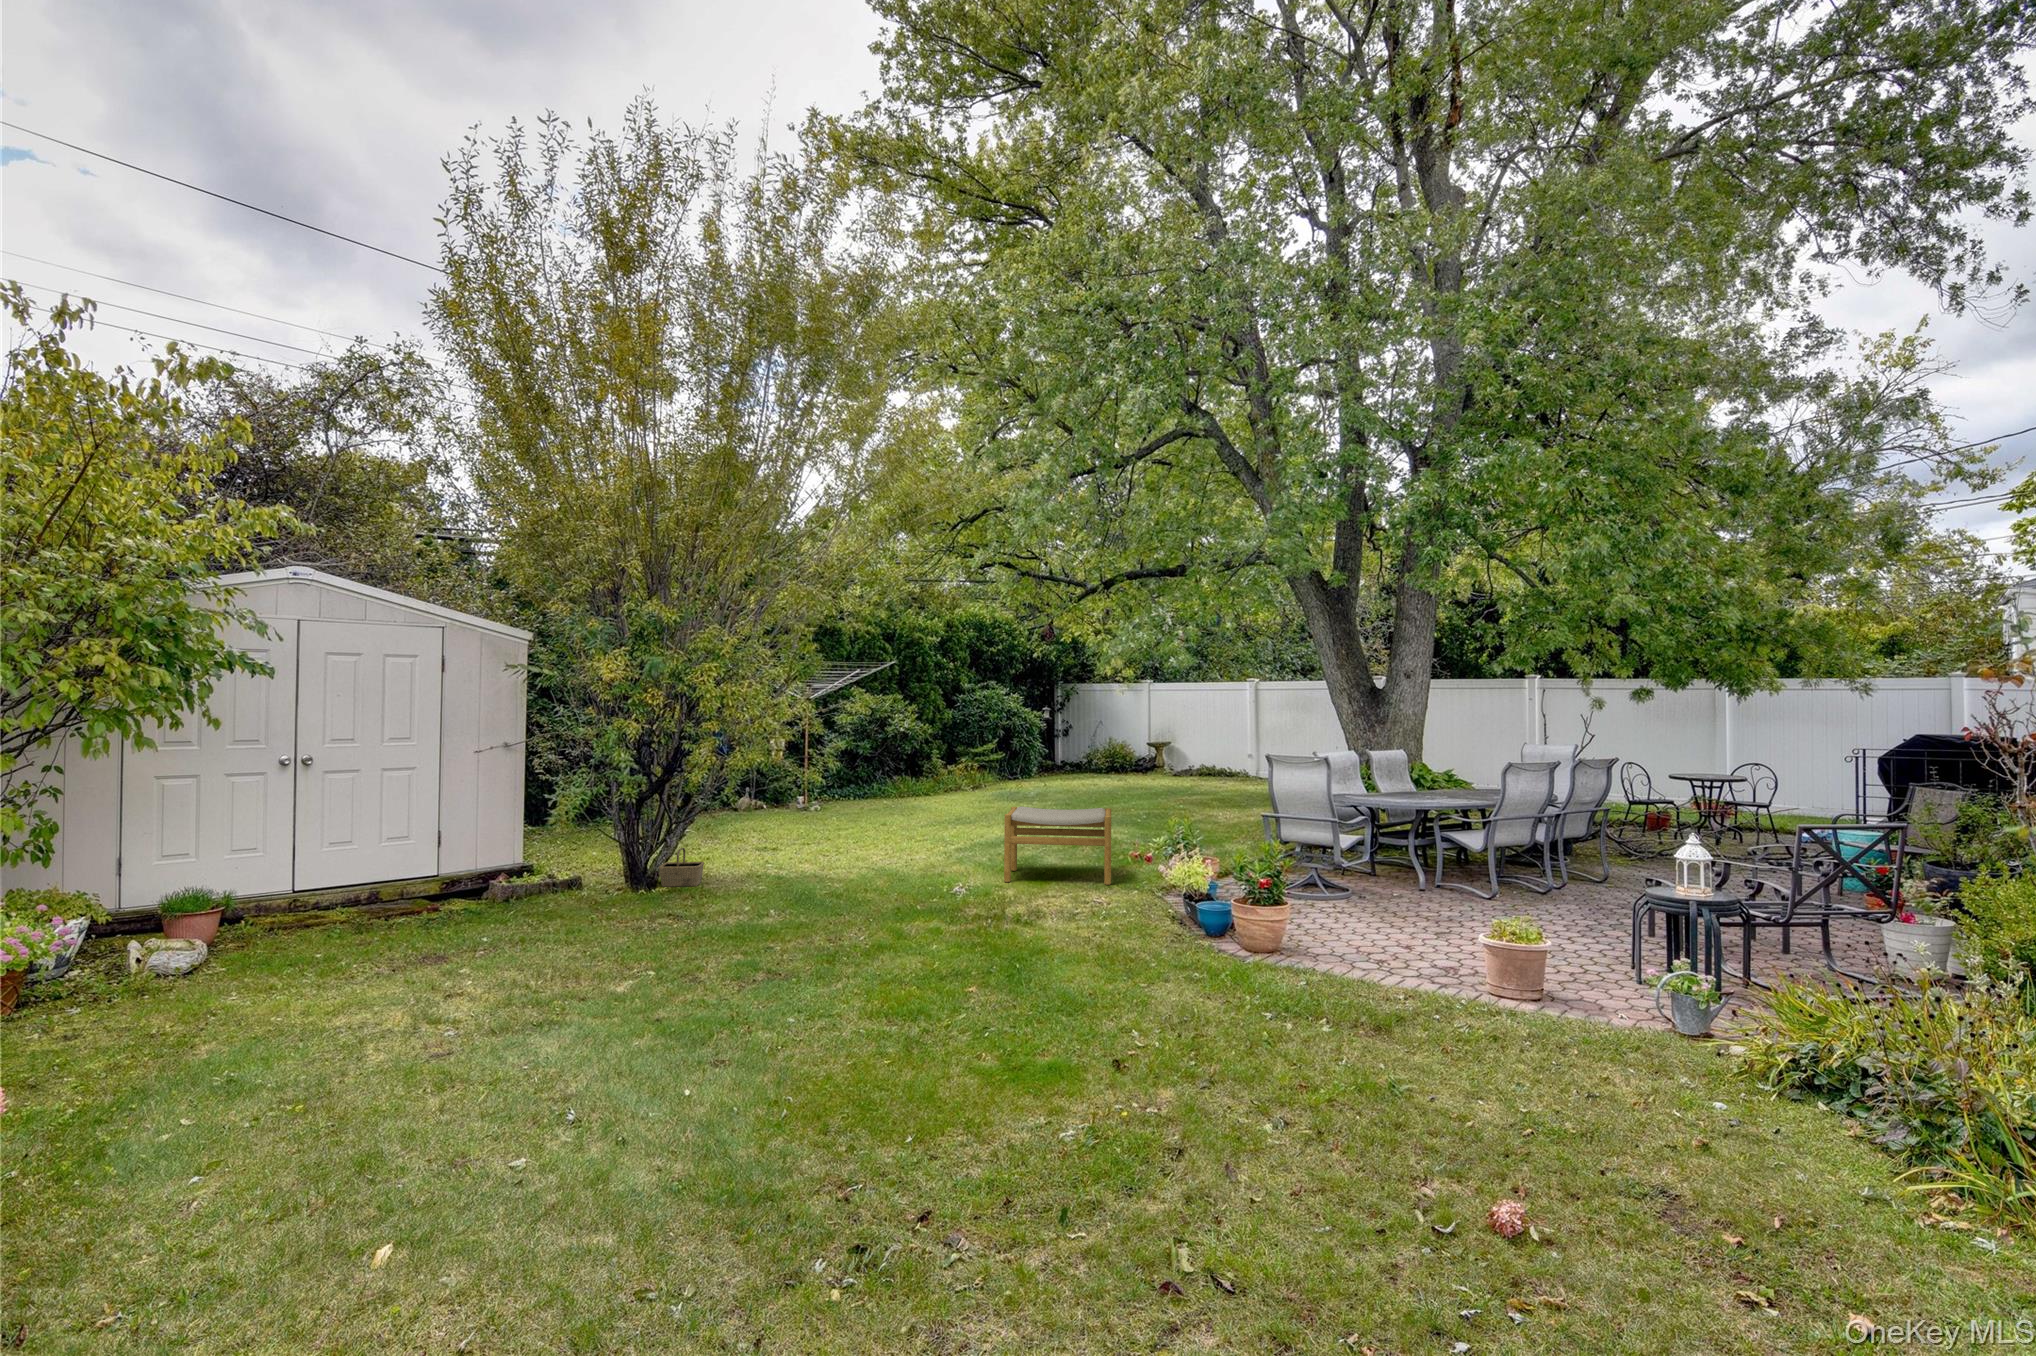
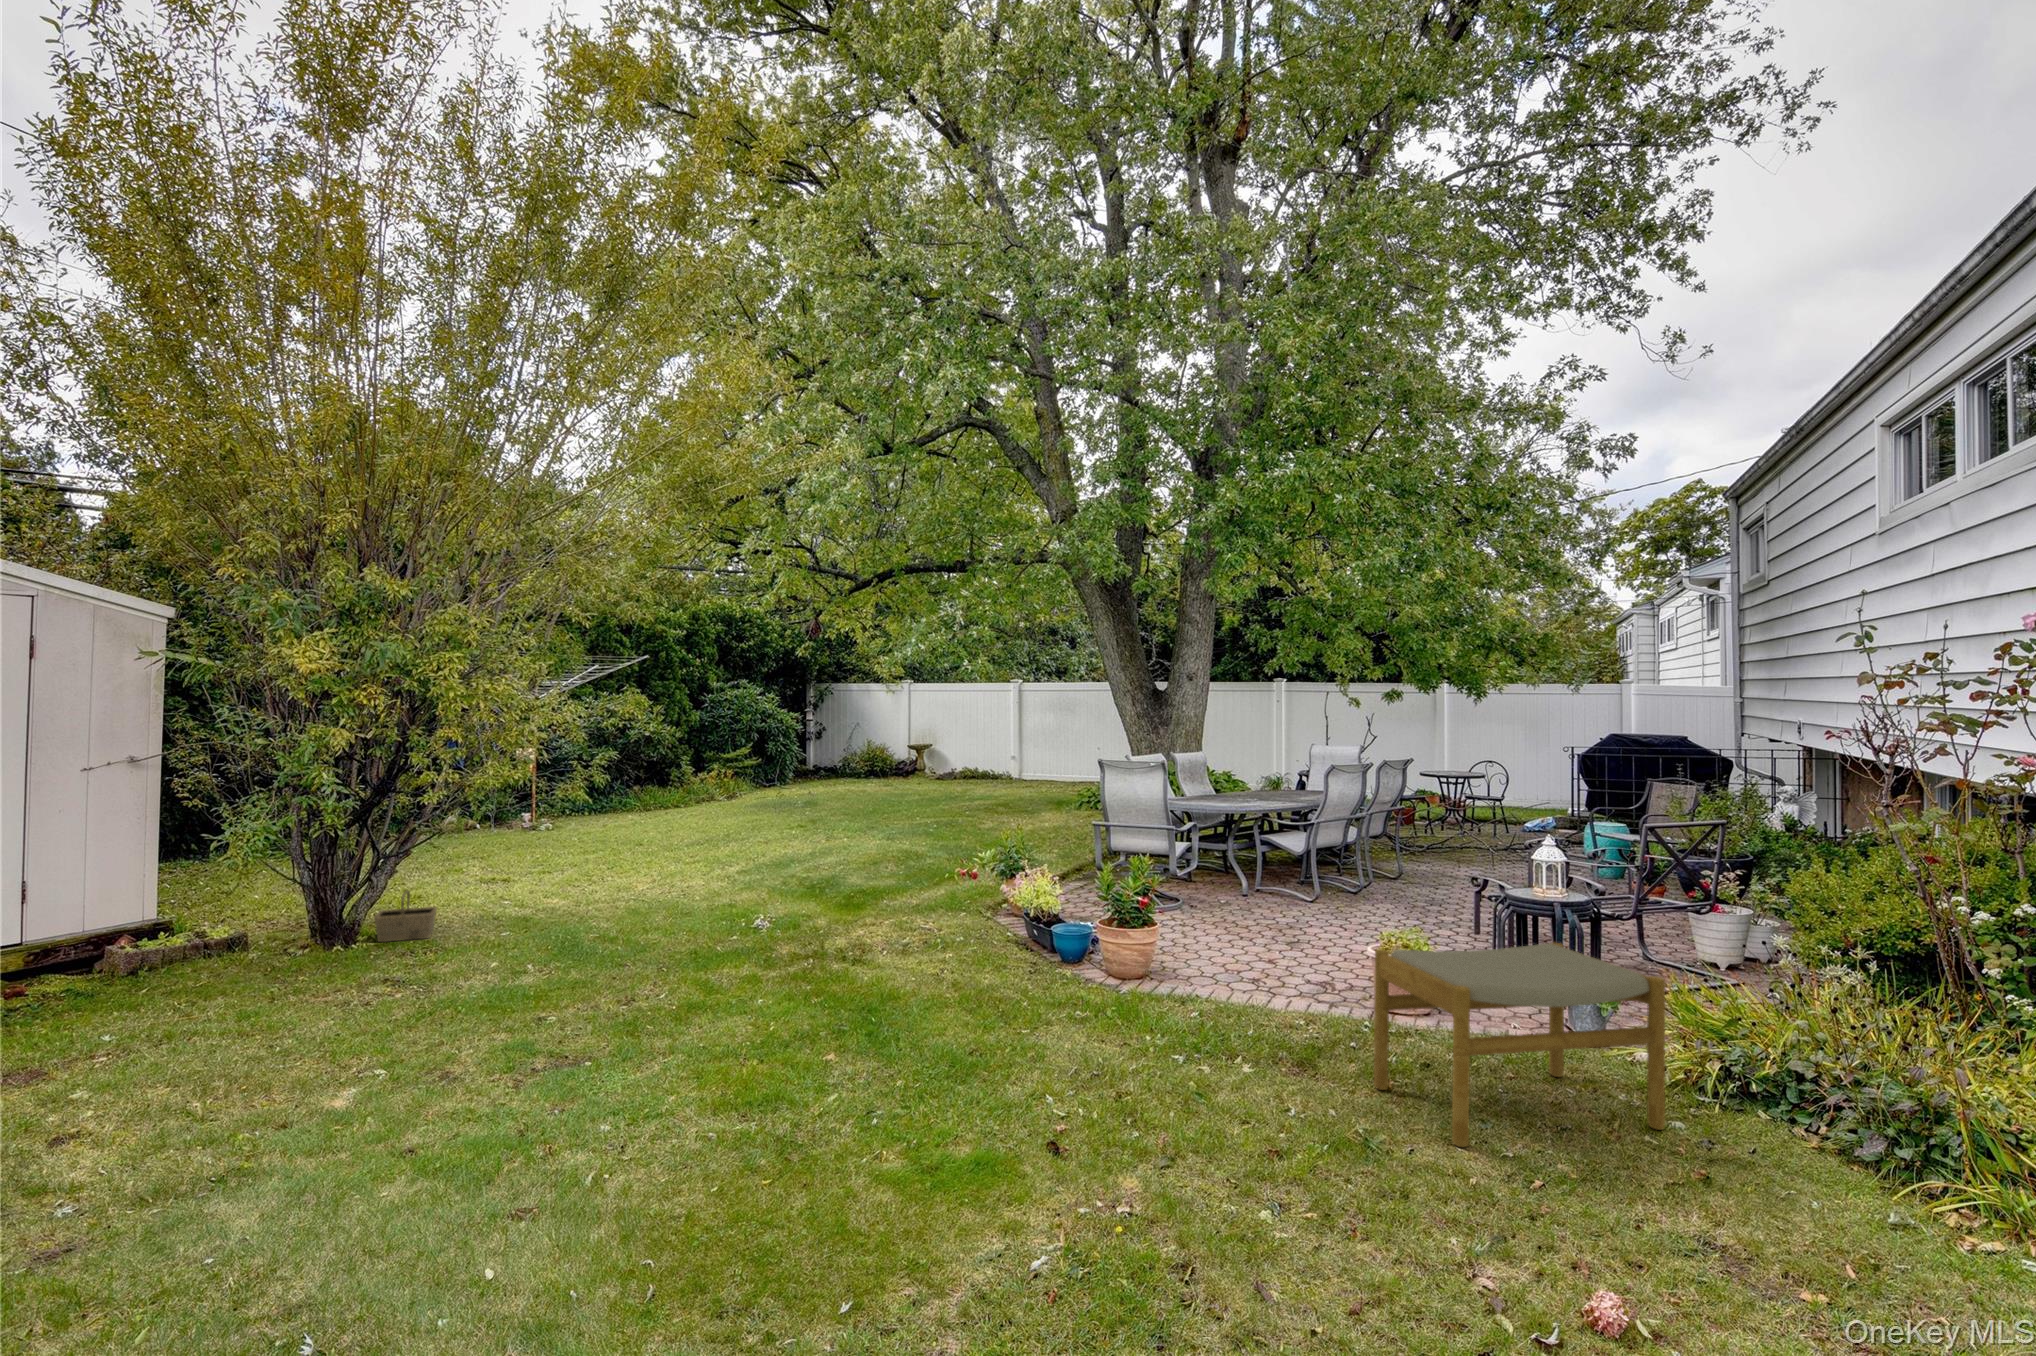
footstool: present [1004,806,1111,885] -> present [1374,942,1665,1147]

